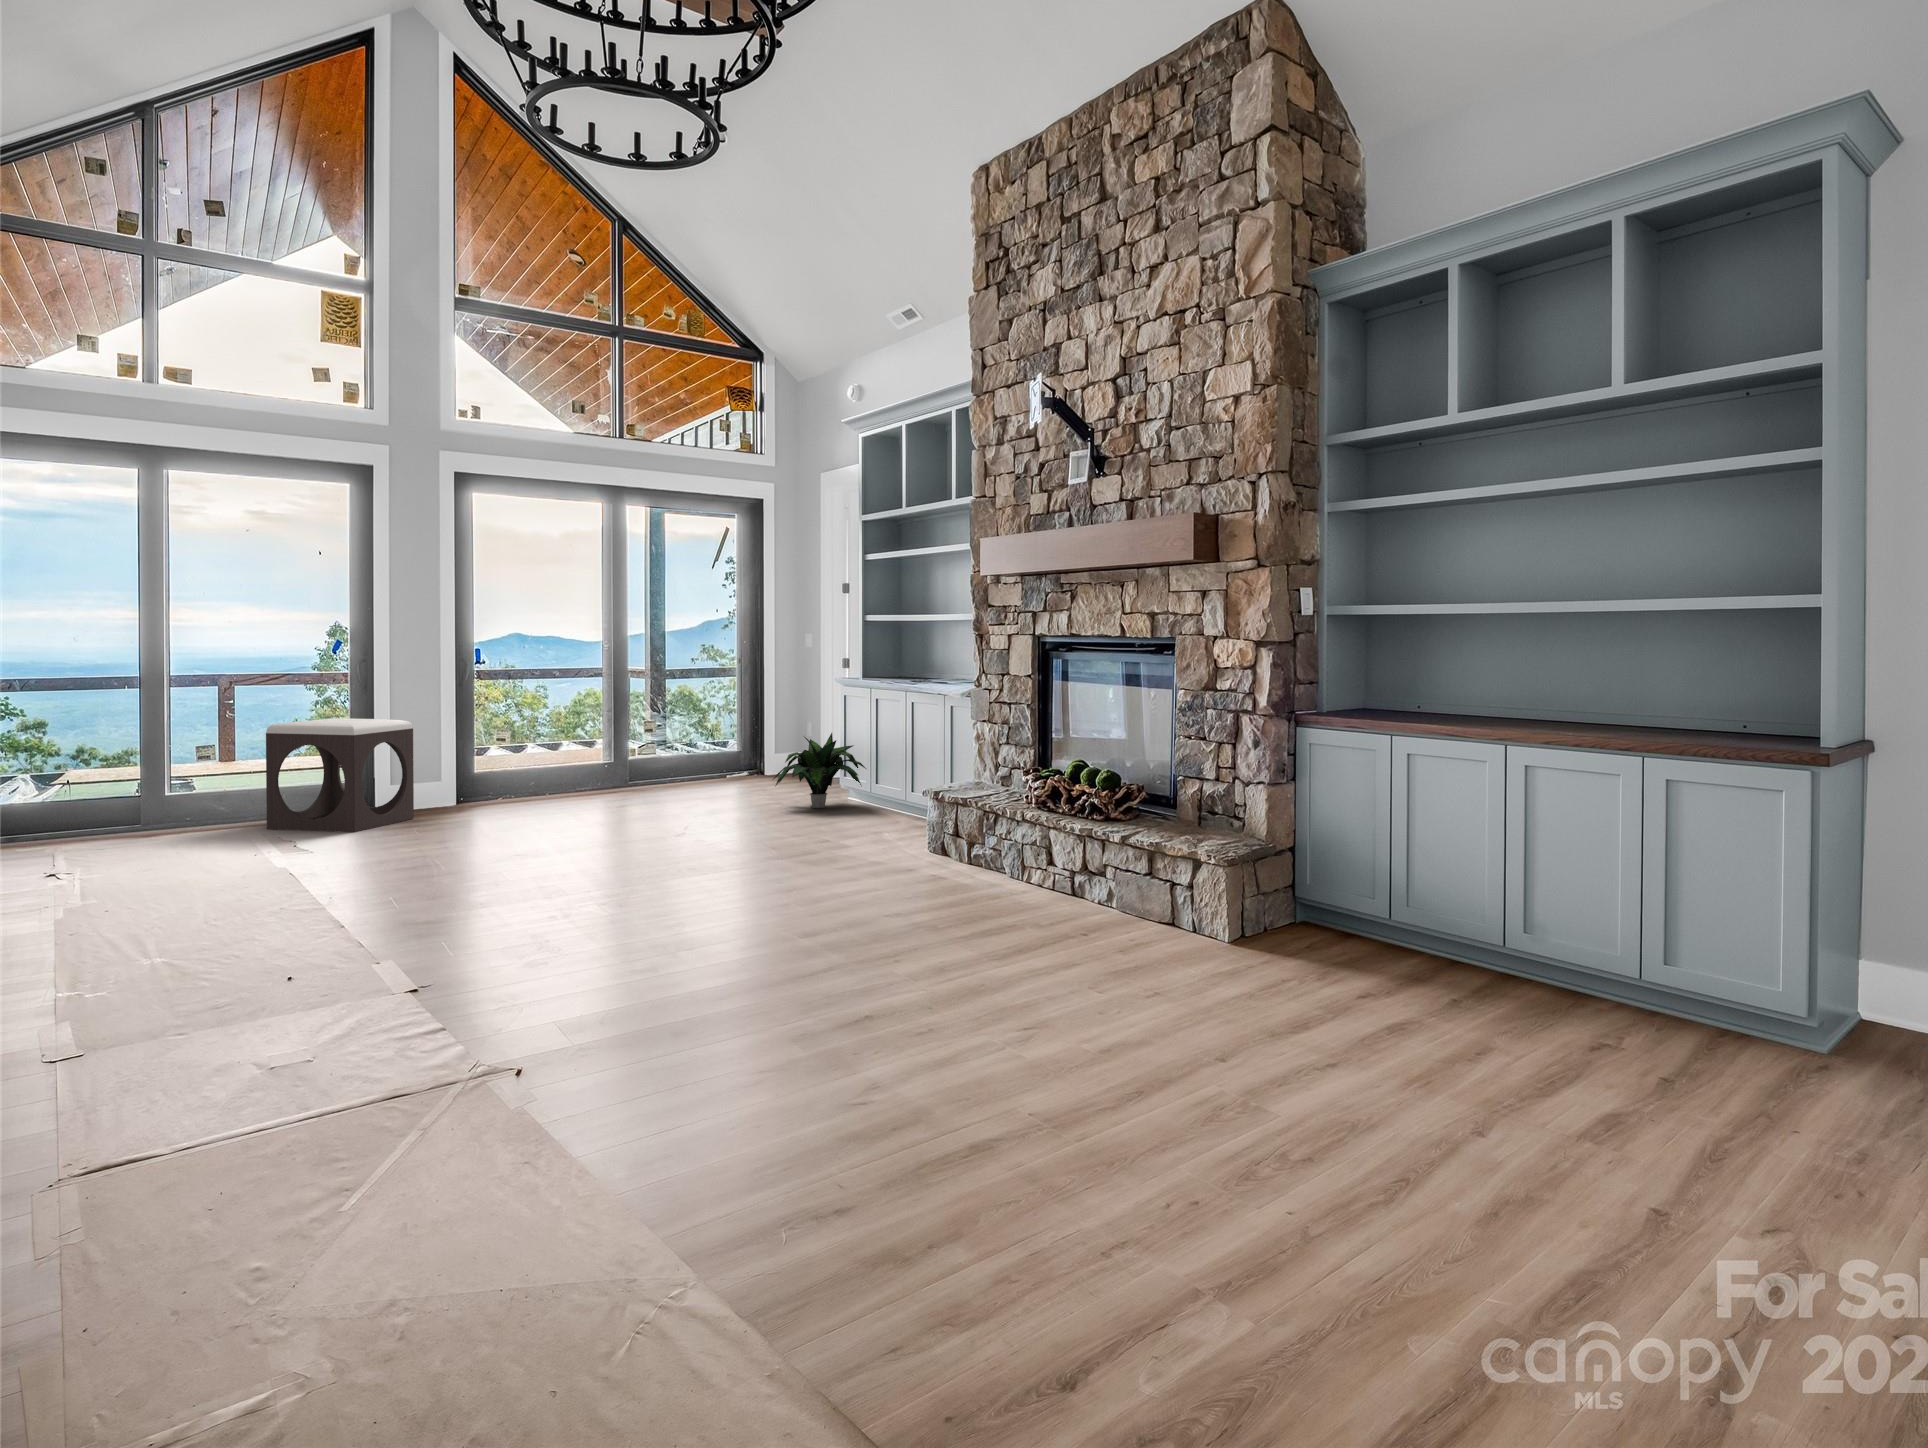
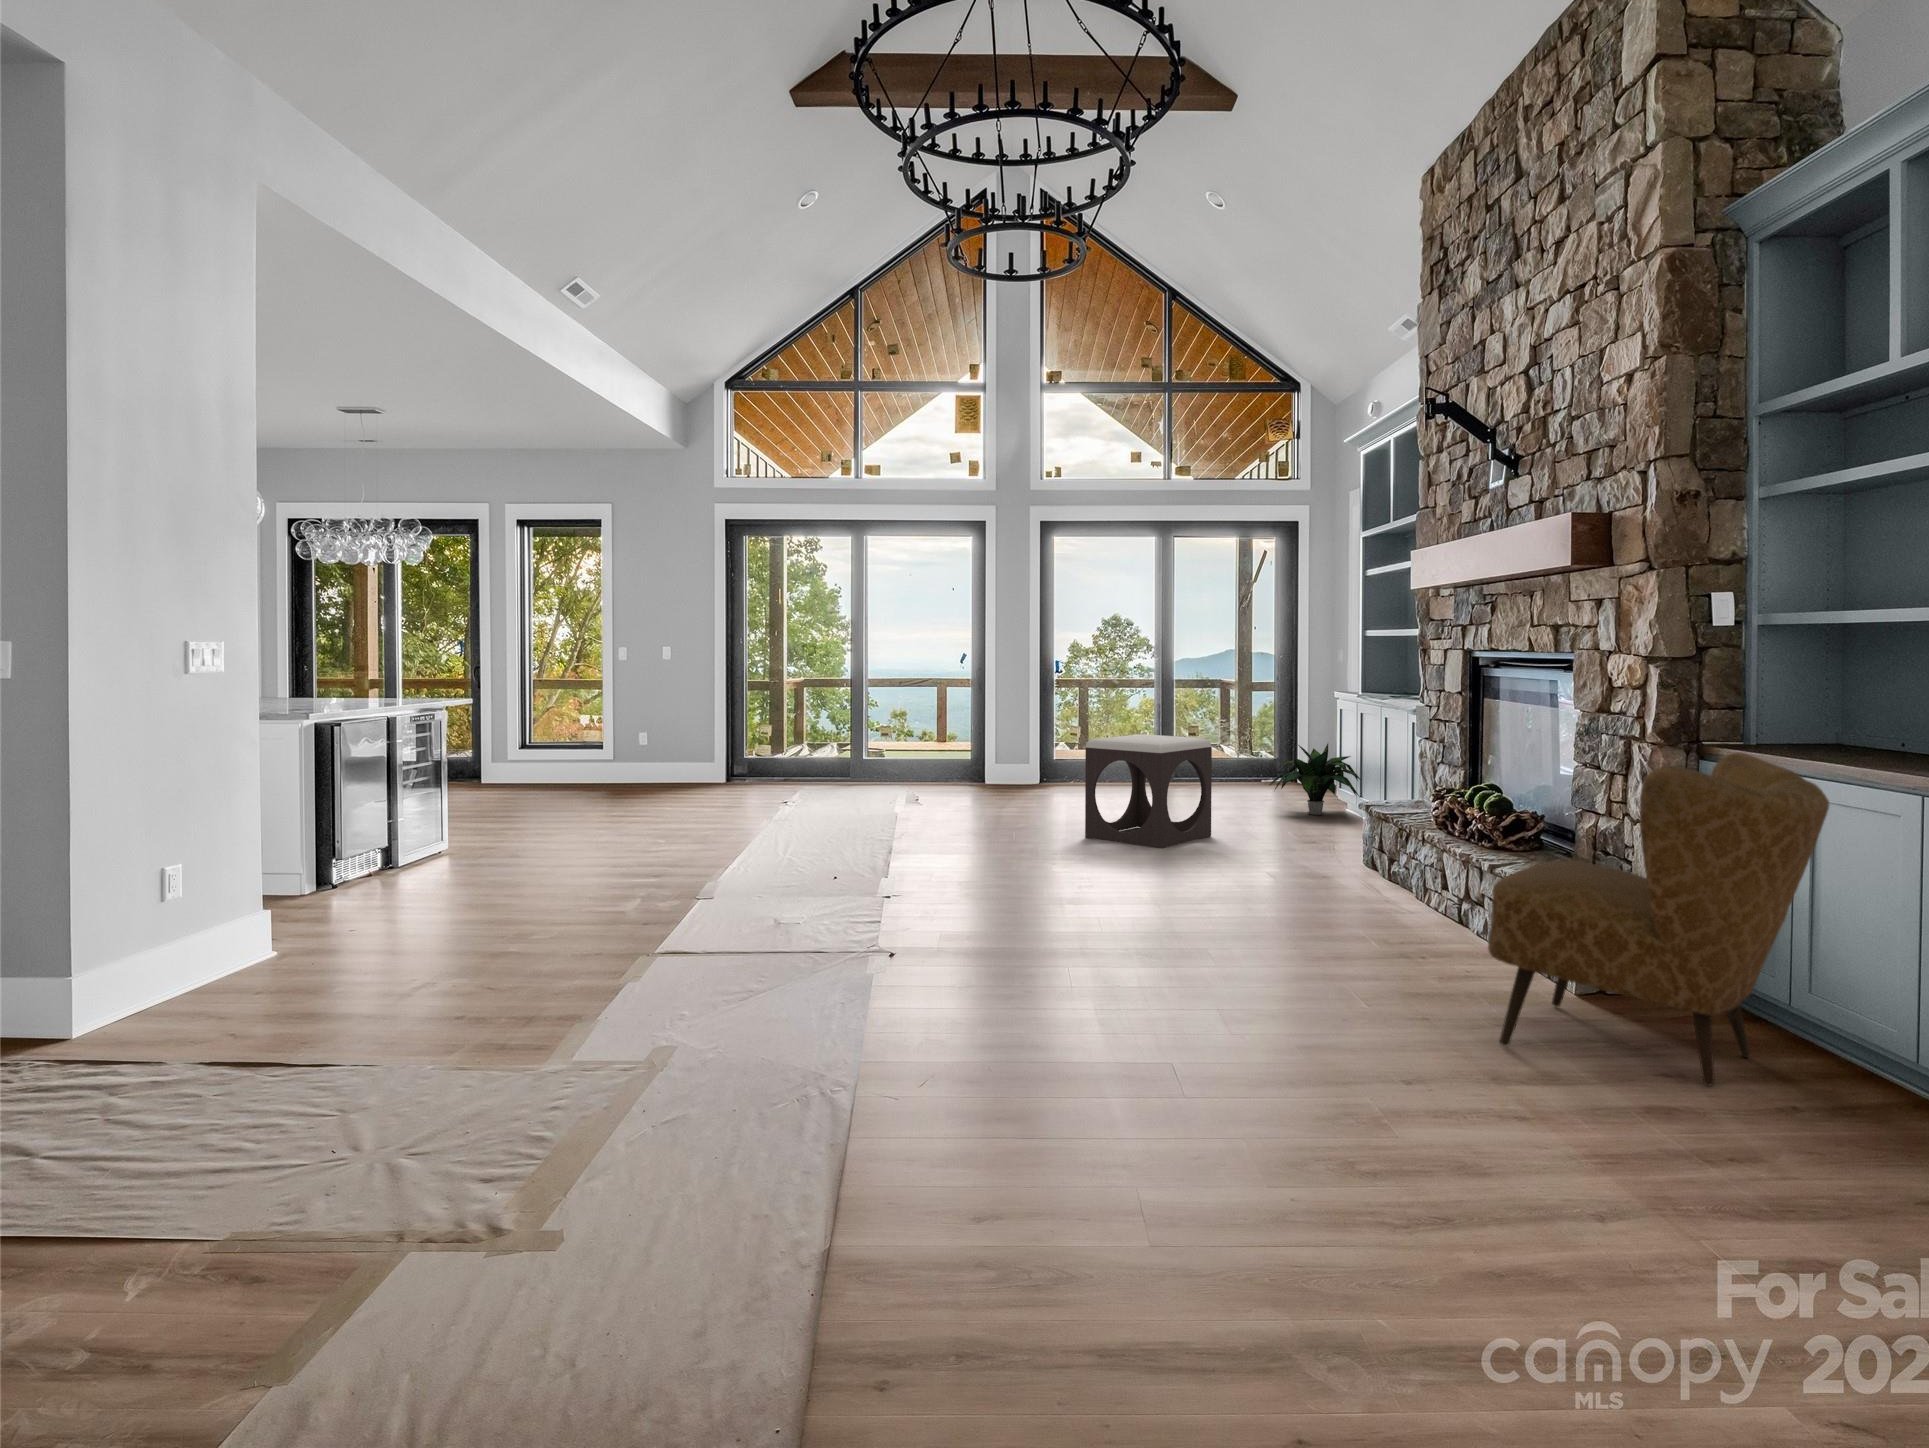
footstool: present [266,718,414,832] -> present [1085,734,1212,848]
armchair: none [1202,719,1448,987] -> present [1488,752,1829,1086]

